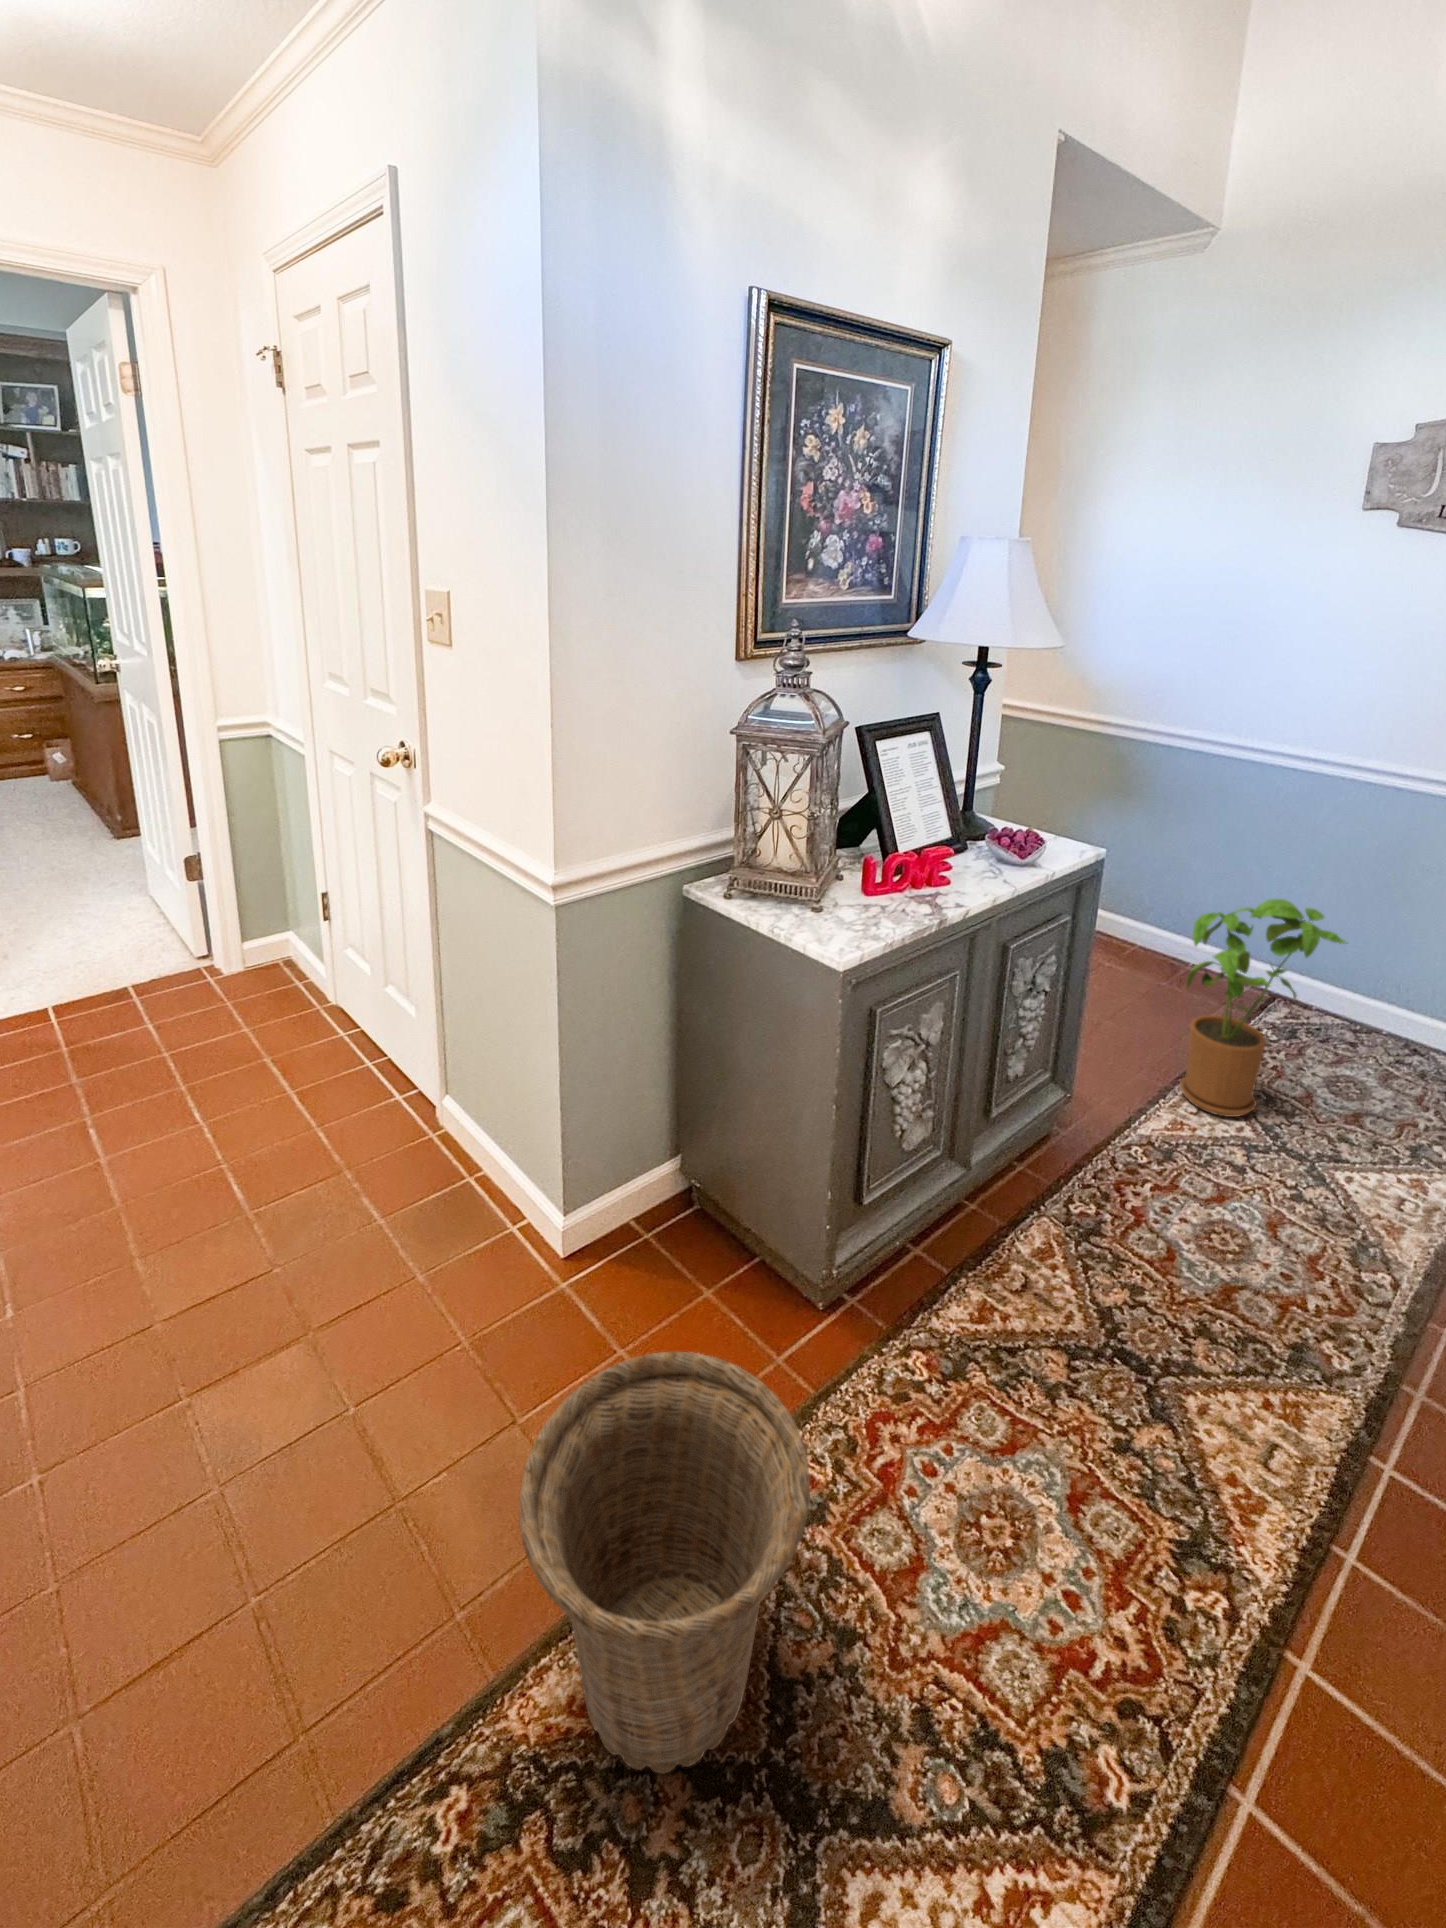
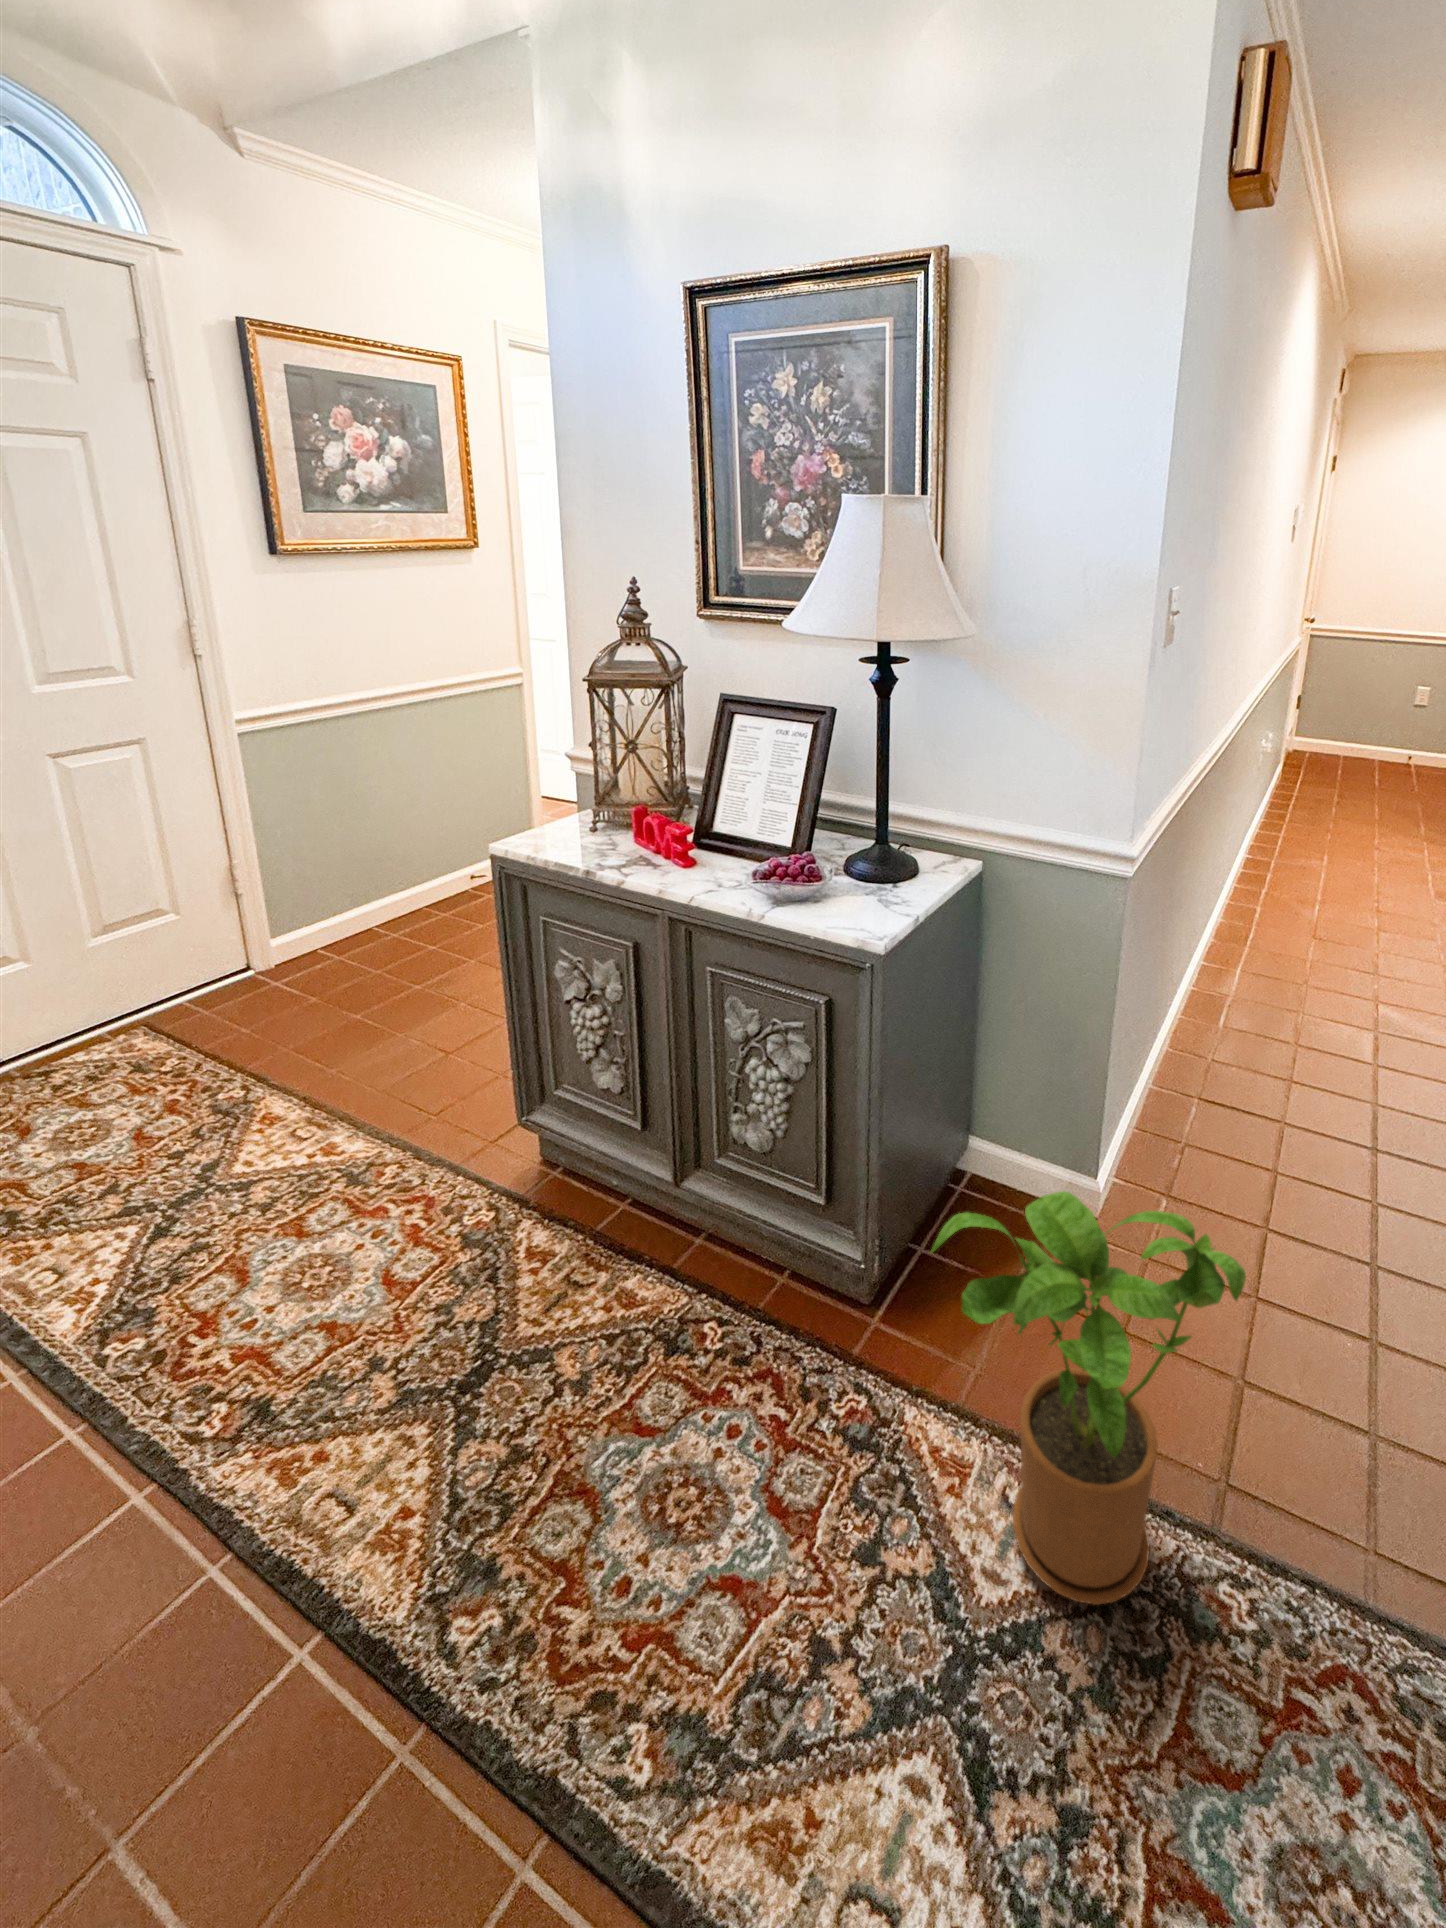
basket: present [519,1352,810,1774] -> none [162,986,346,1178]

